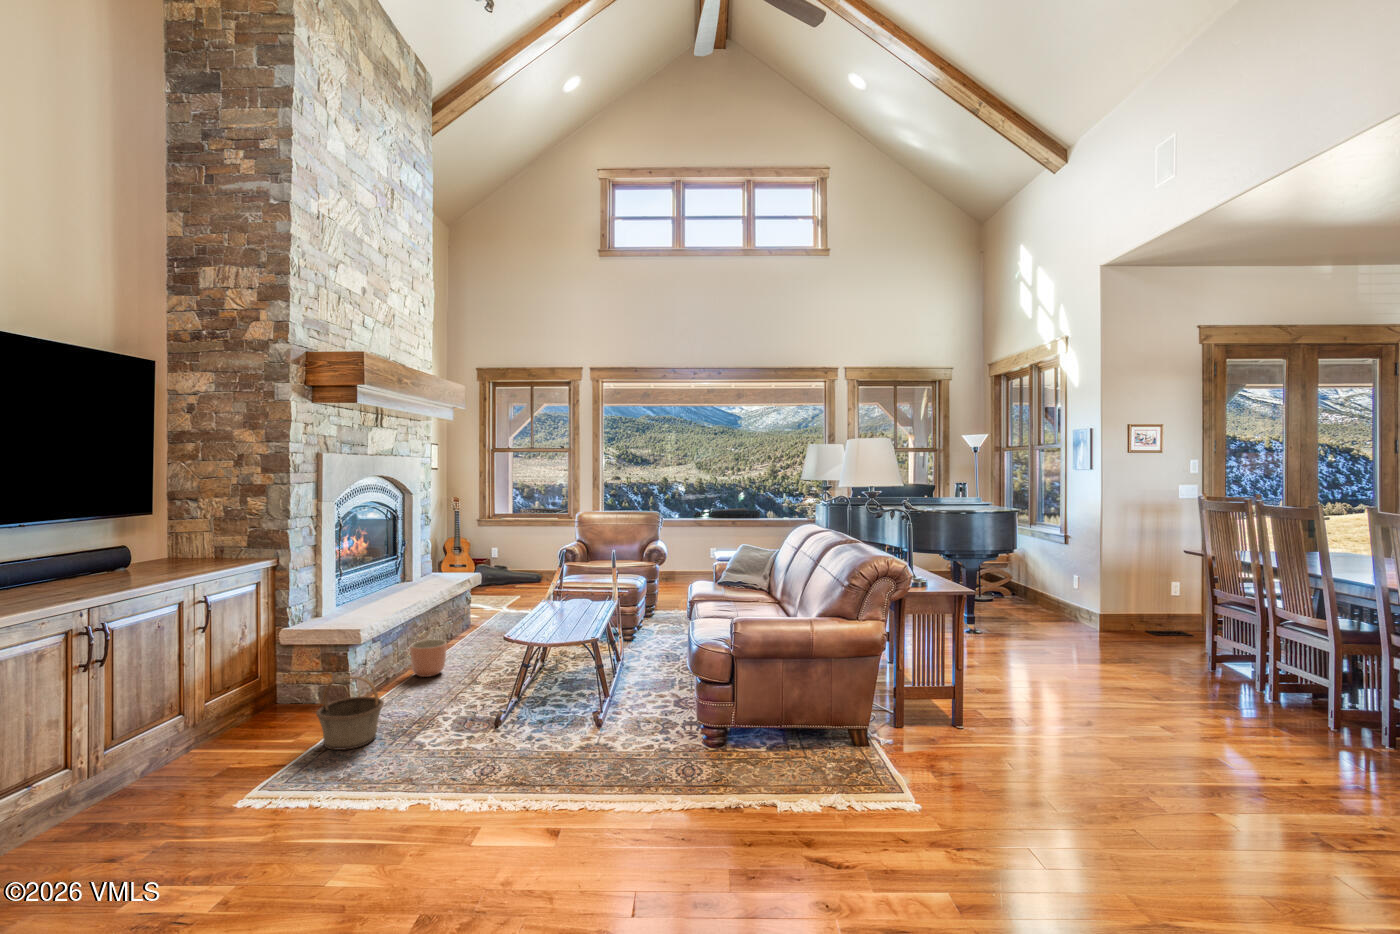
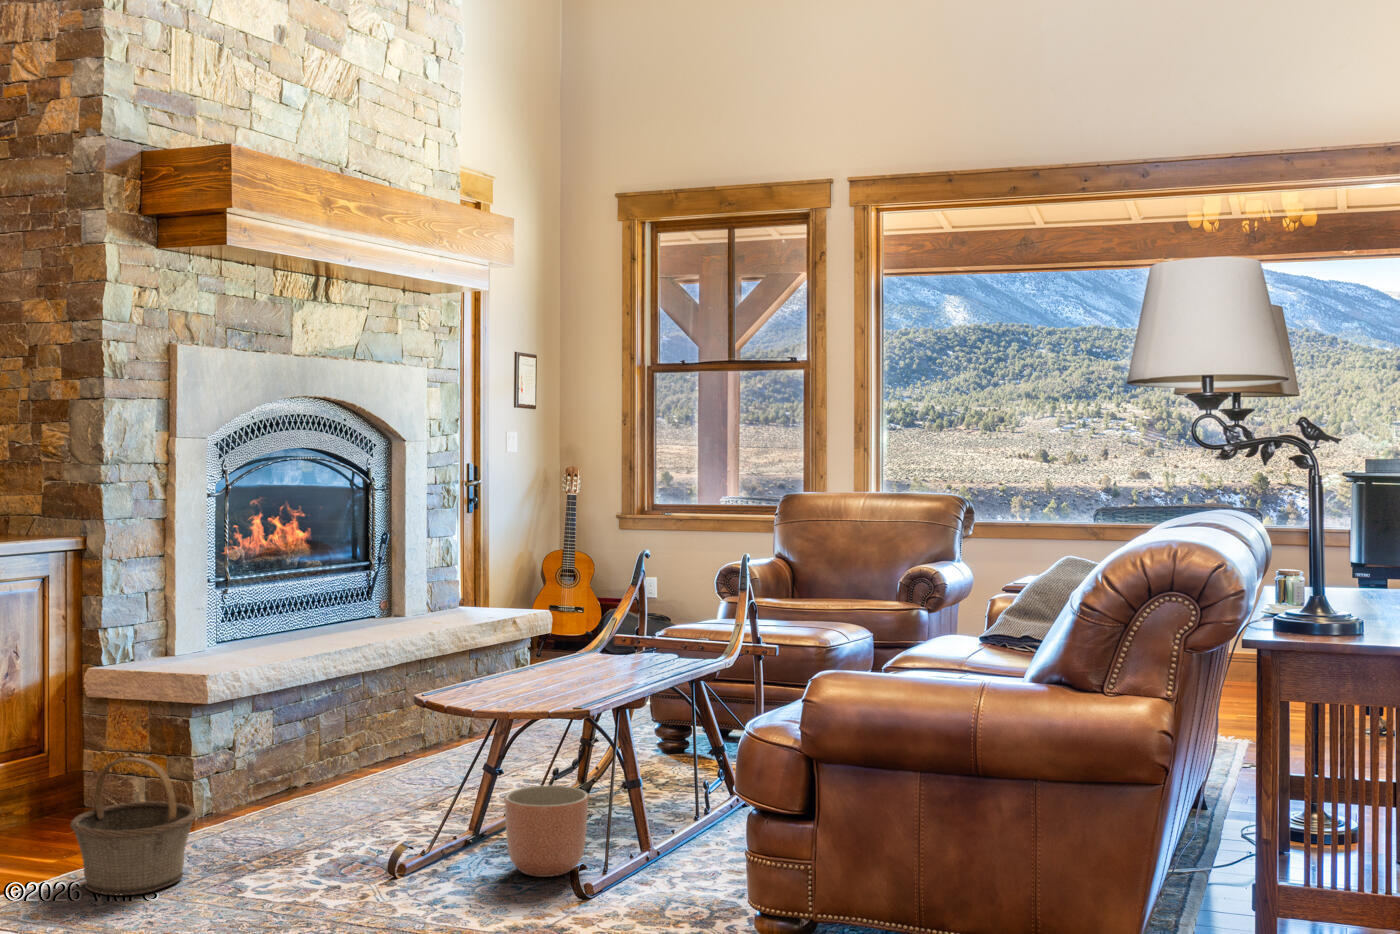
planter: present [410,639,447,677] -> present [505,785,588,877]

